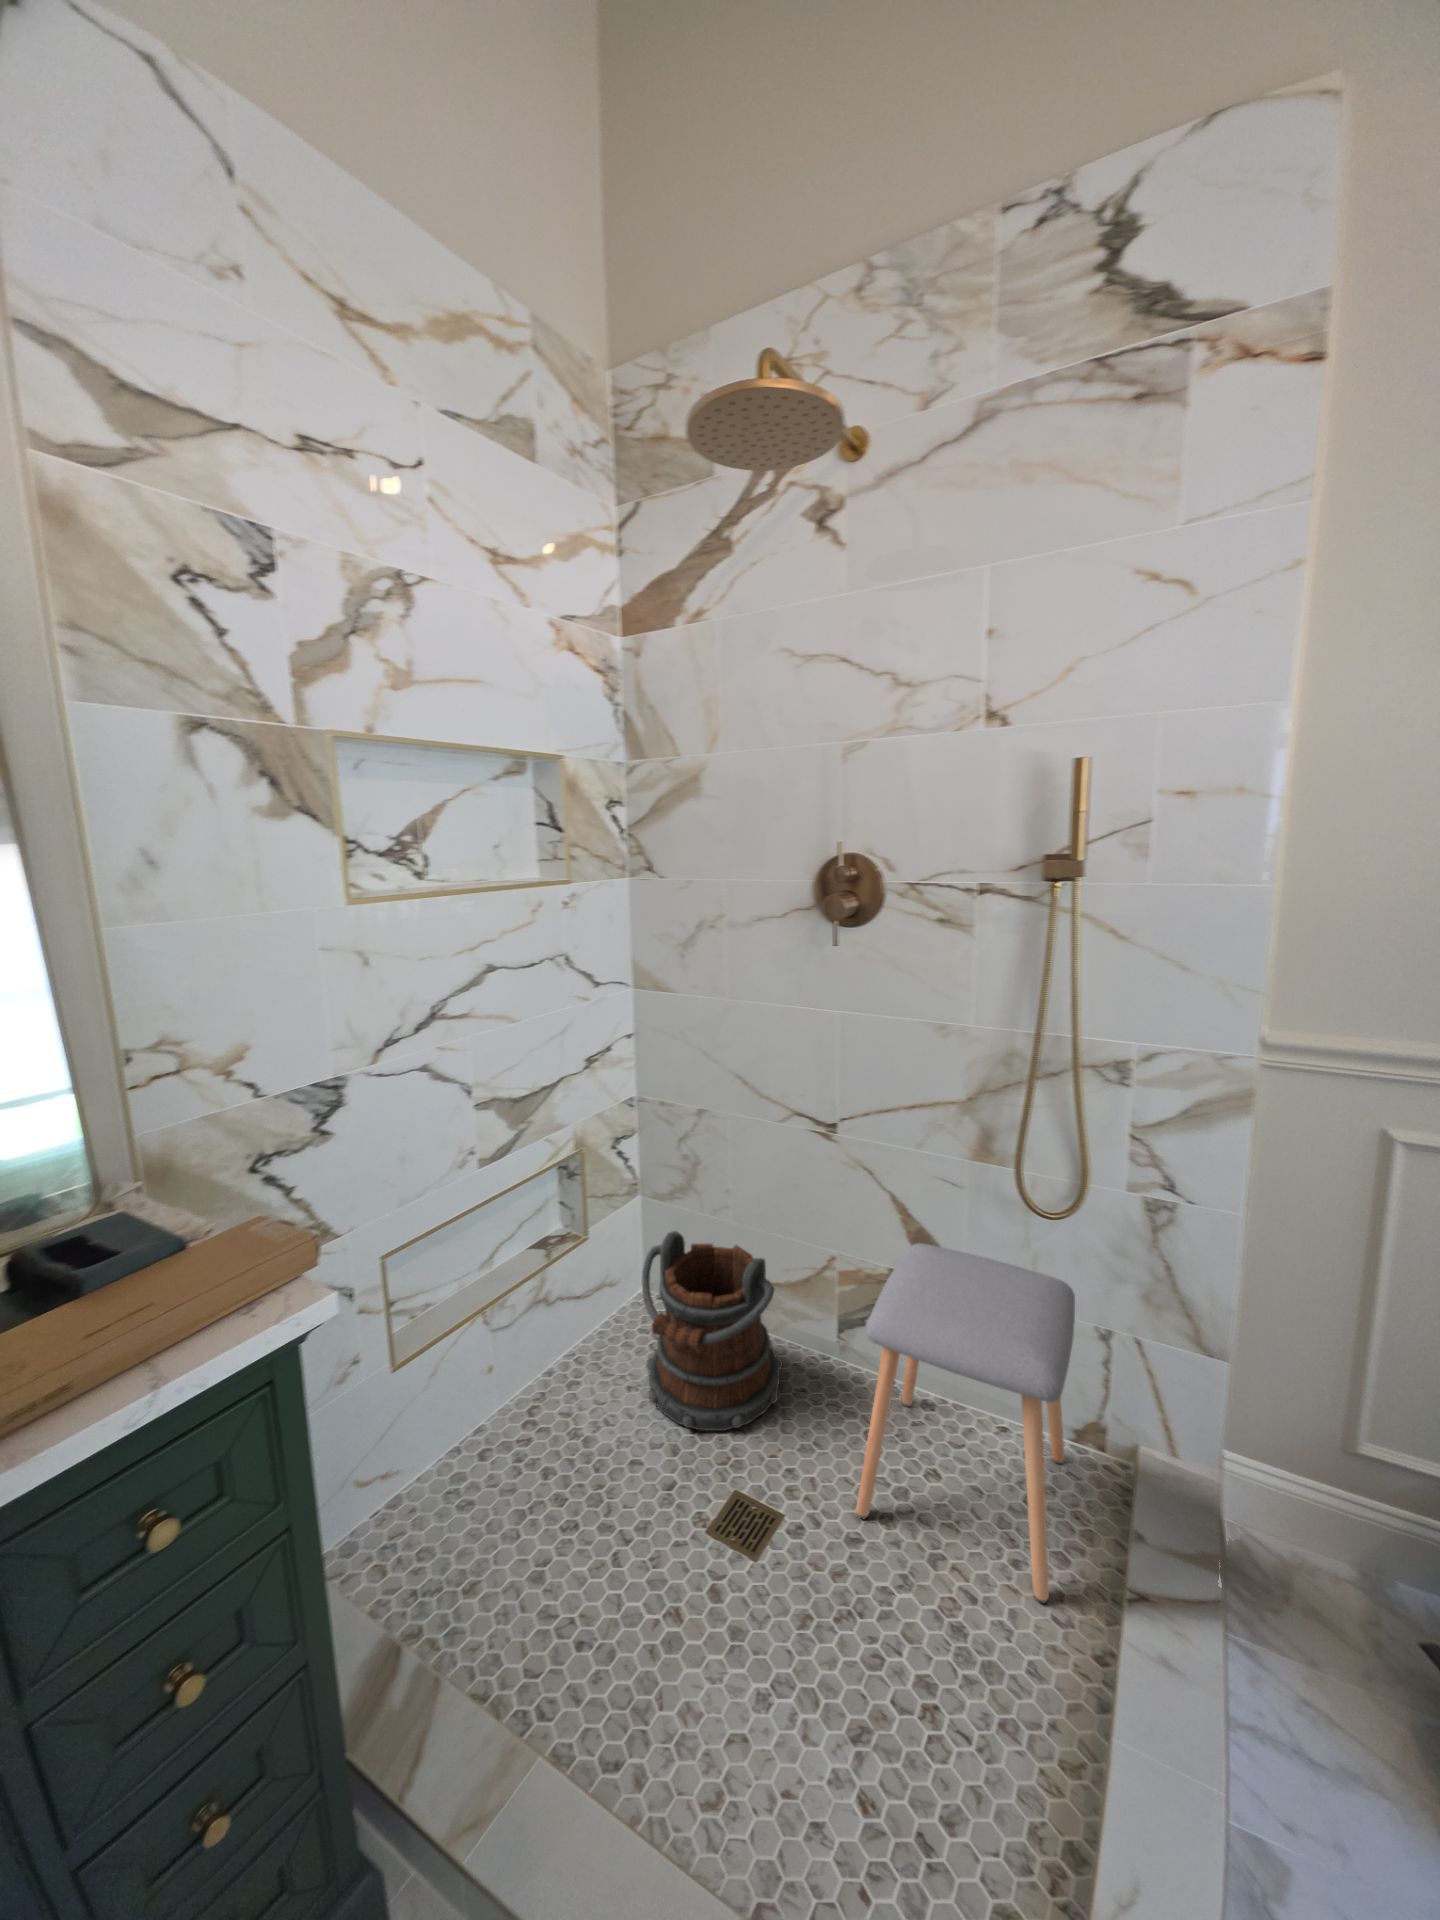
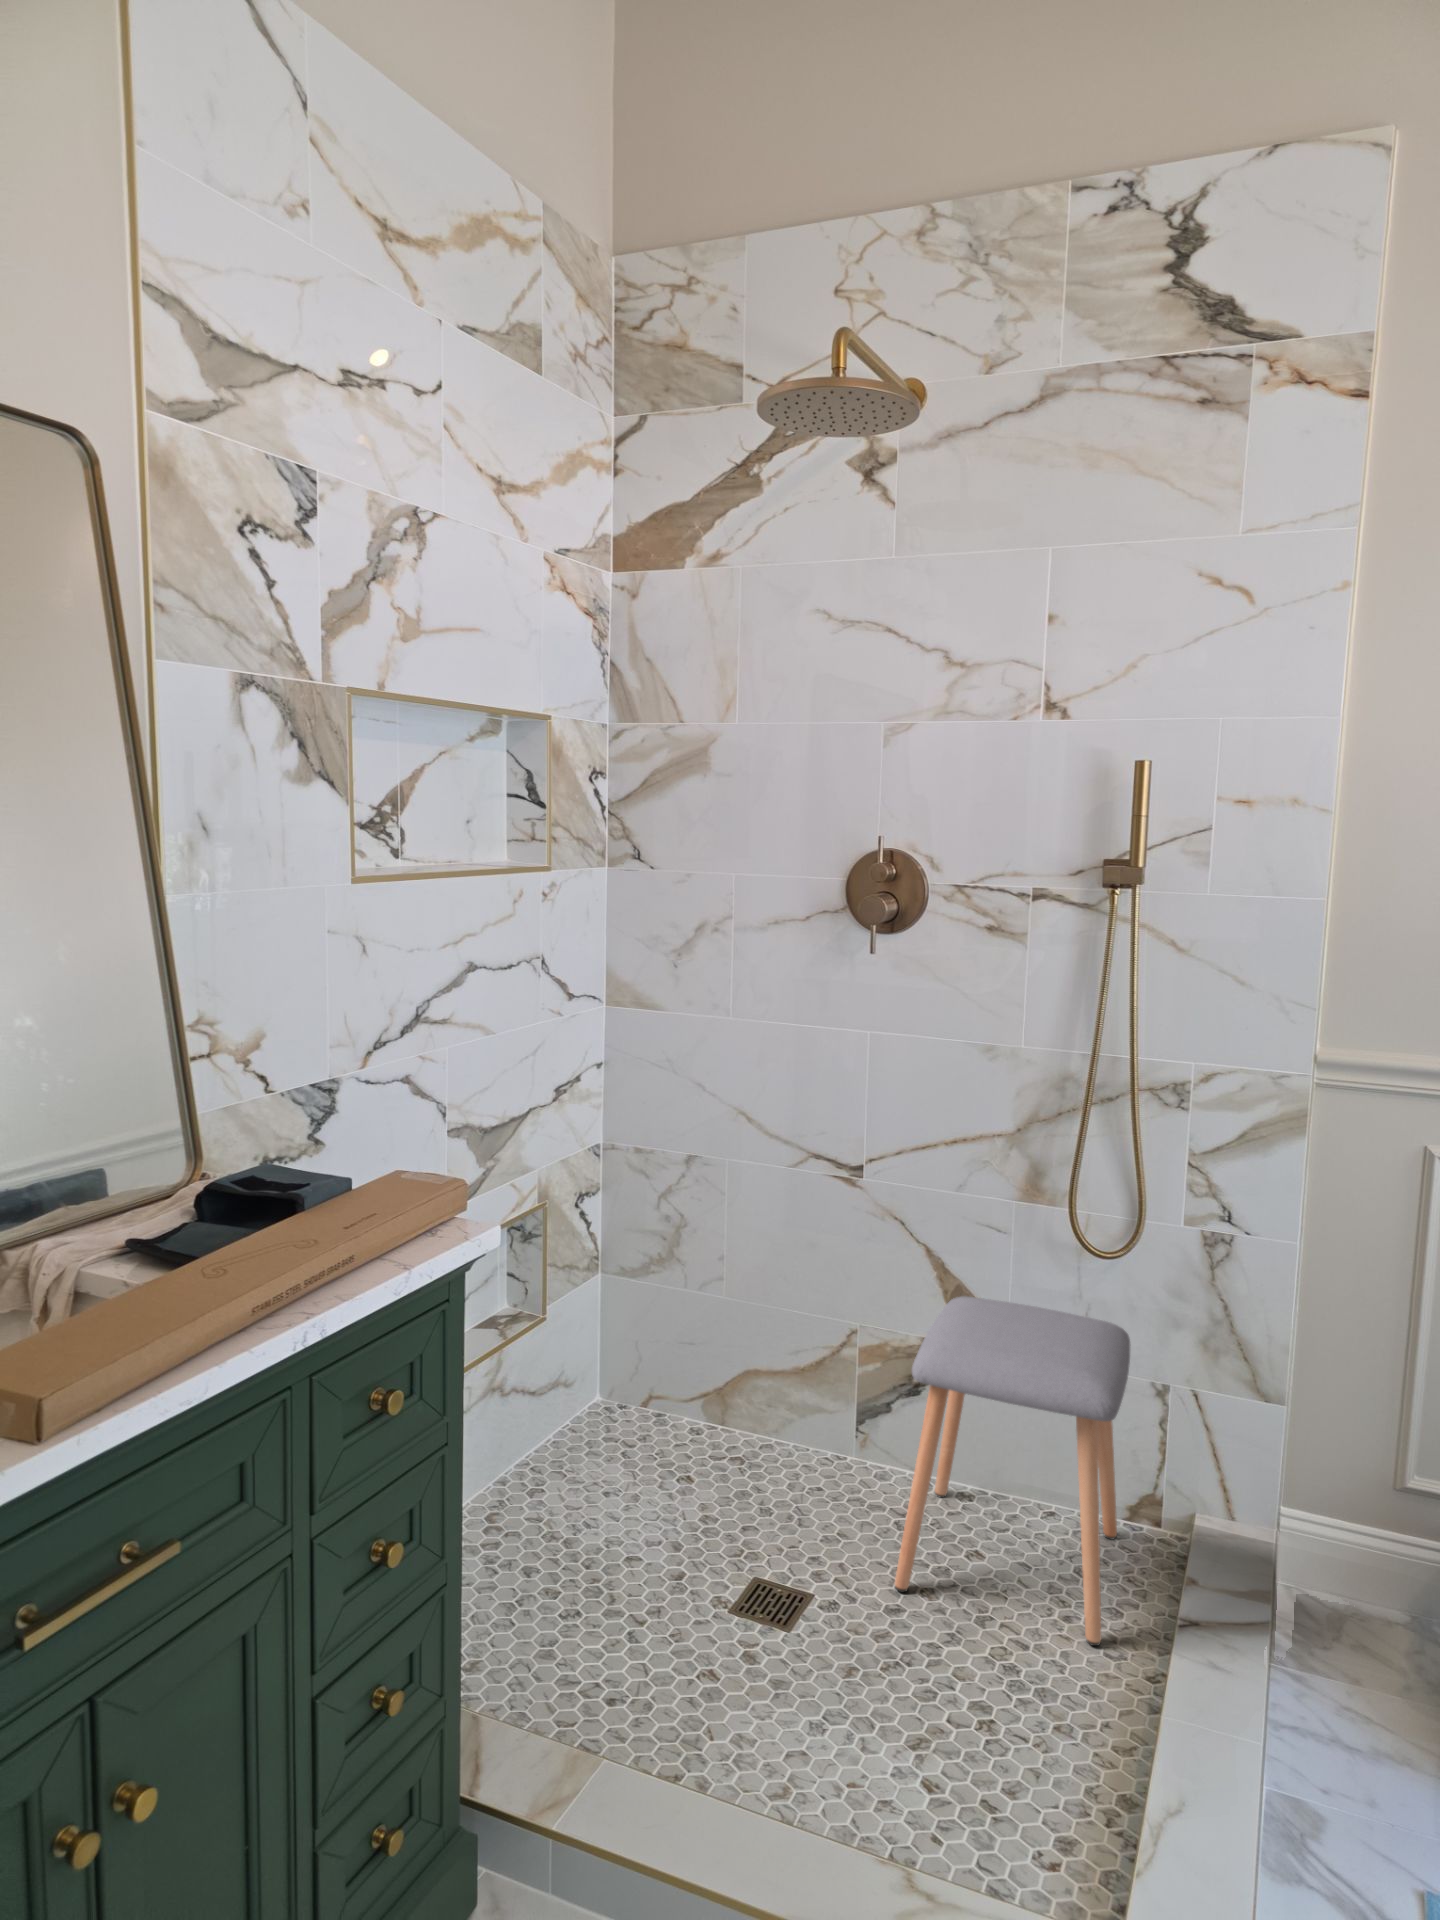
bucket: present [642,1231,783,1431] -> none [624,1298,794,1527]

